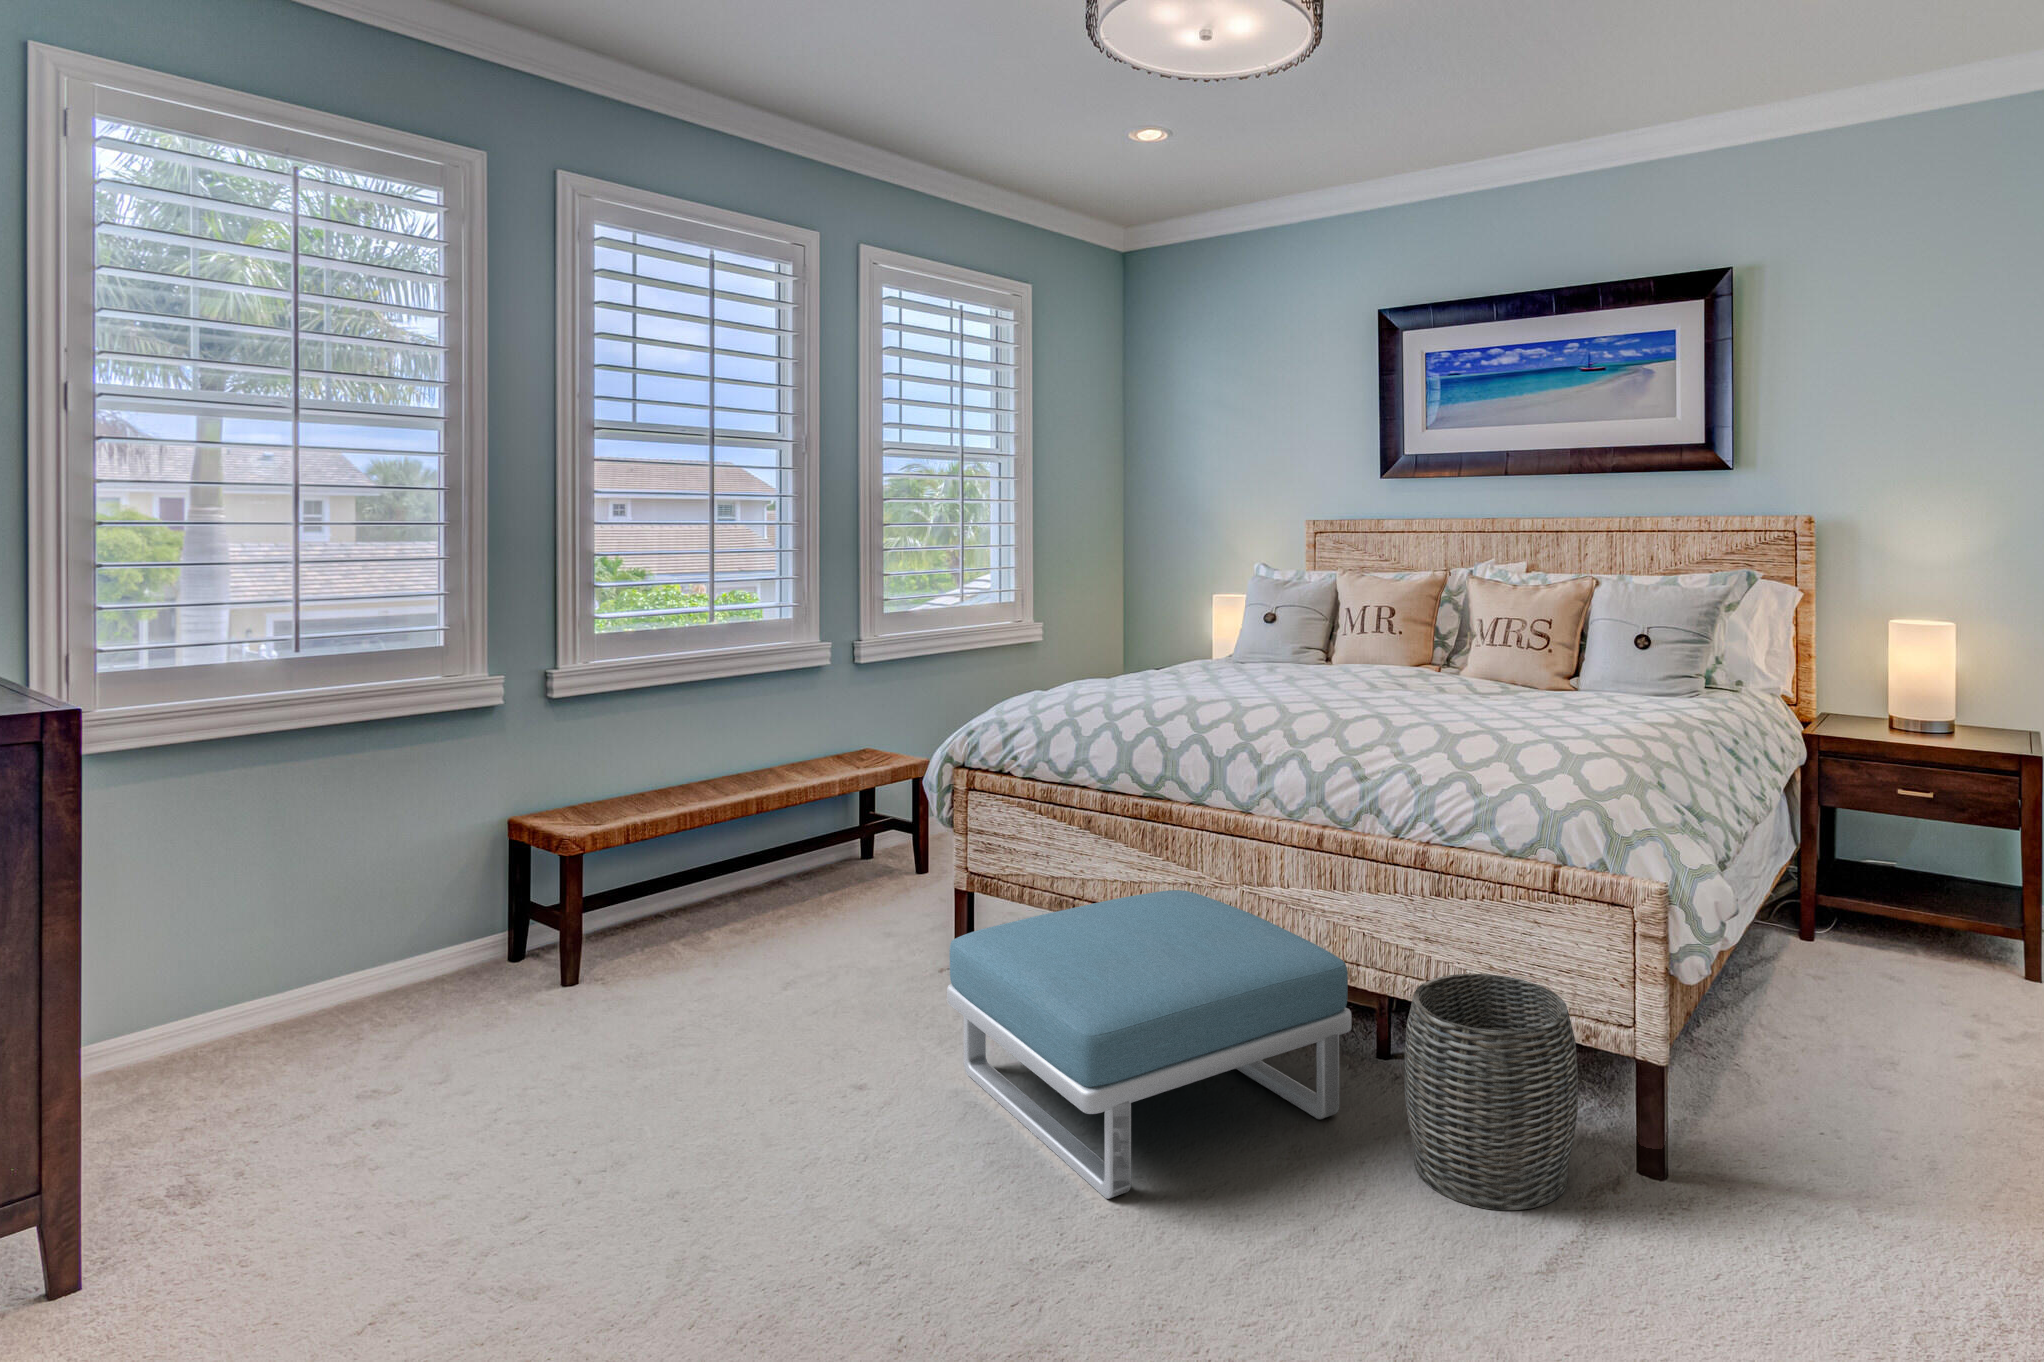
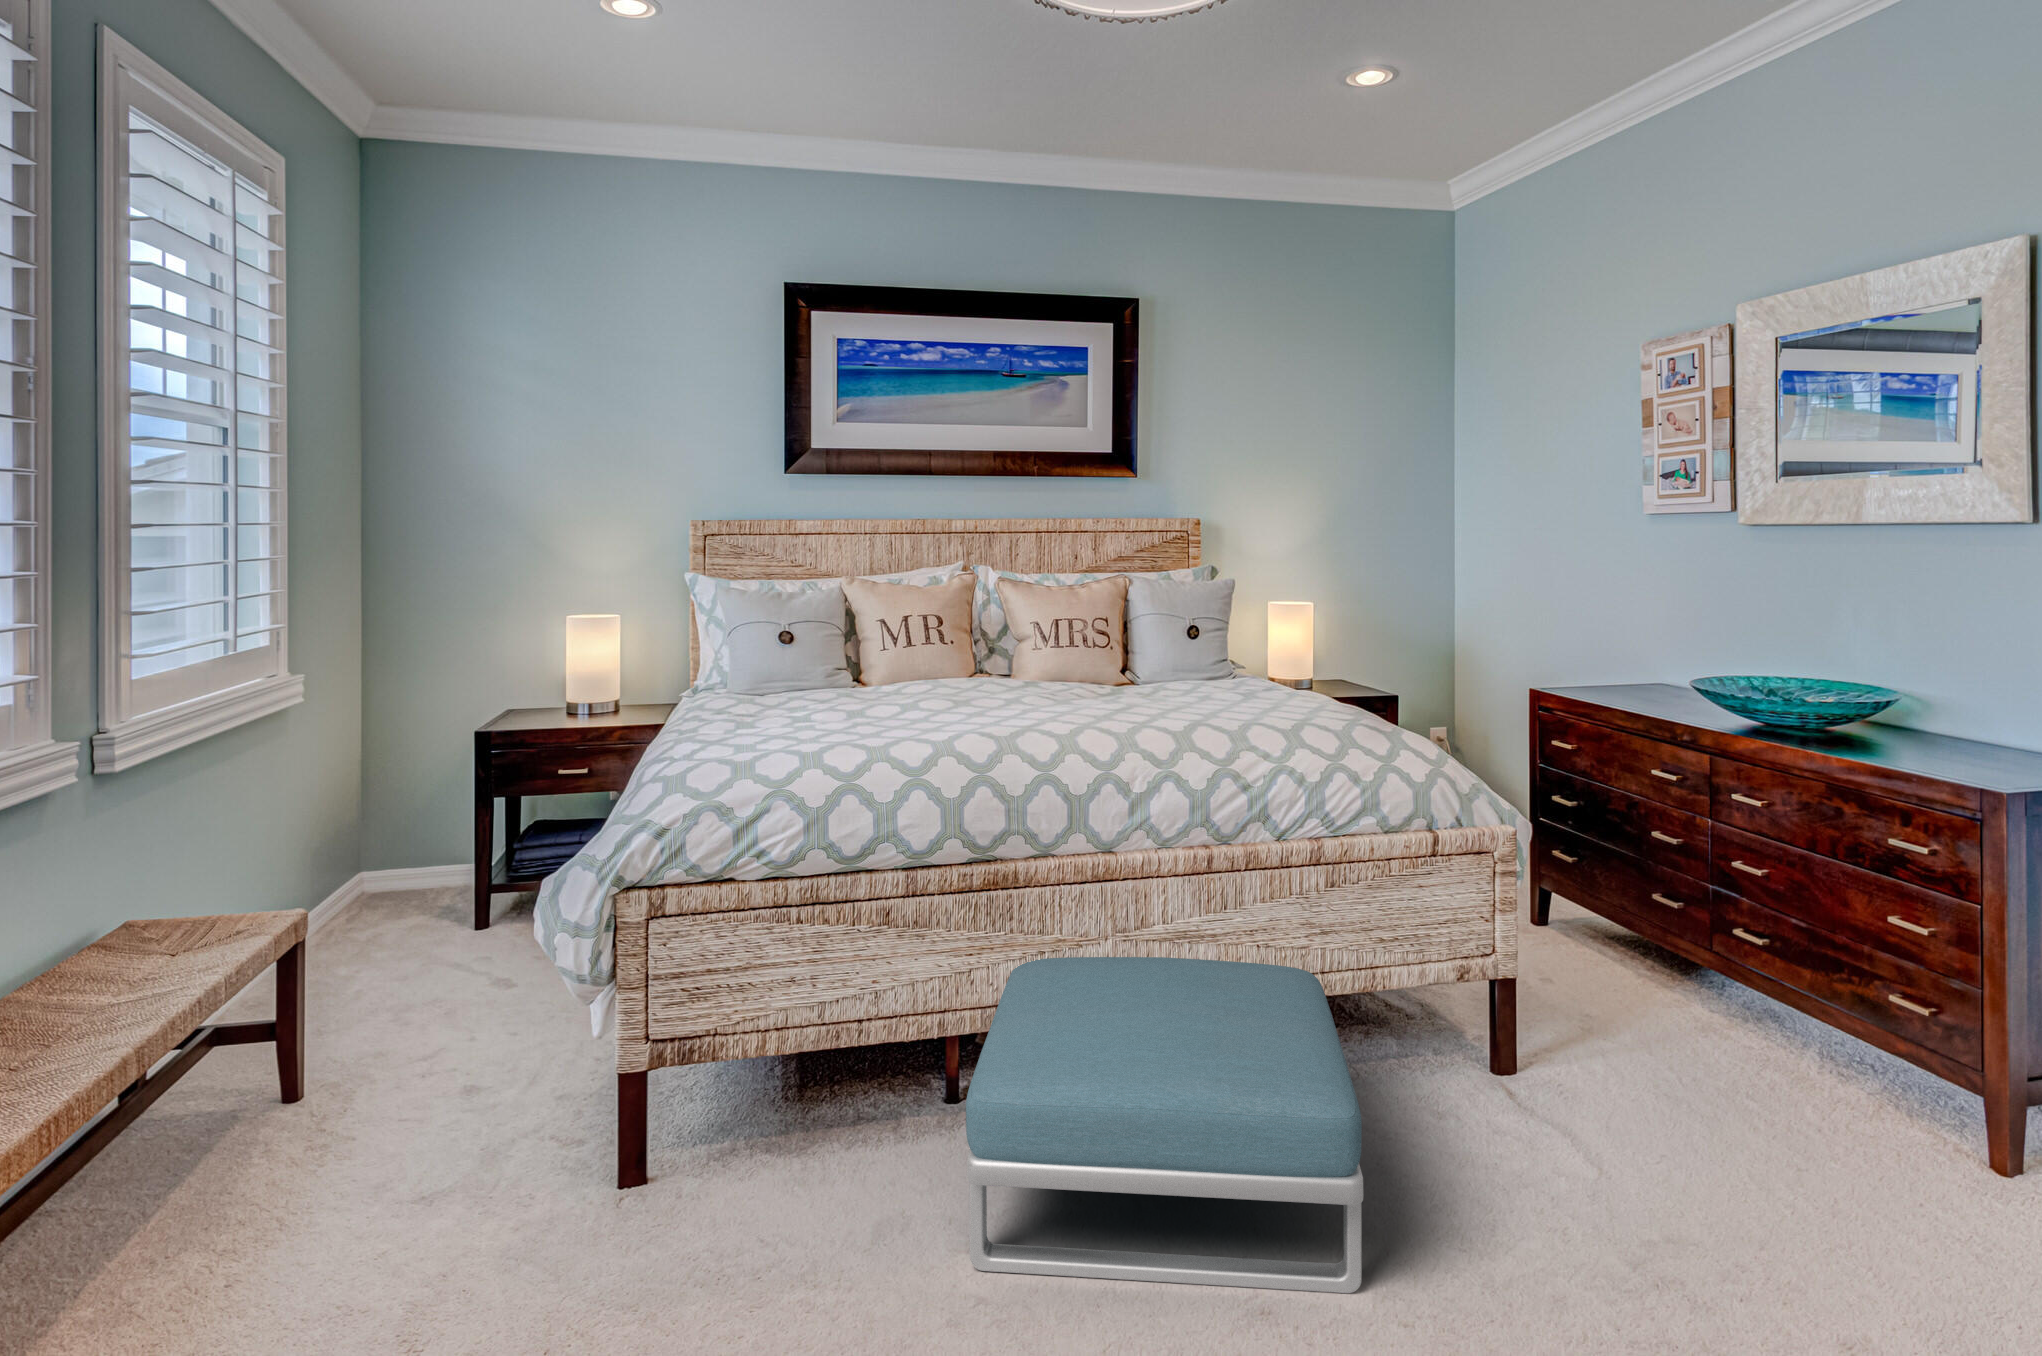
woven basket: present [1405,974,1578,1210] -> none [1387,938,1547,1144]

